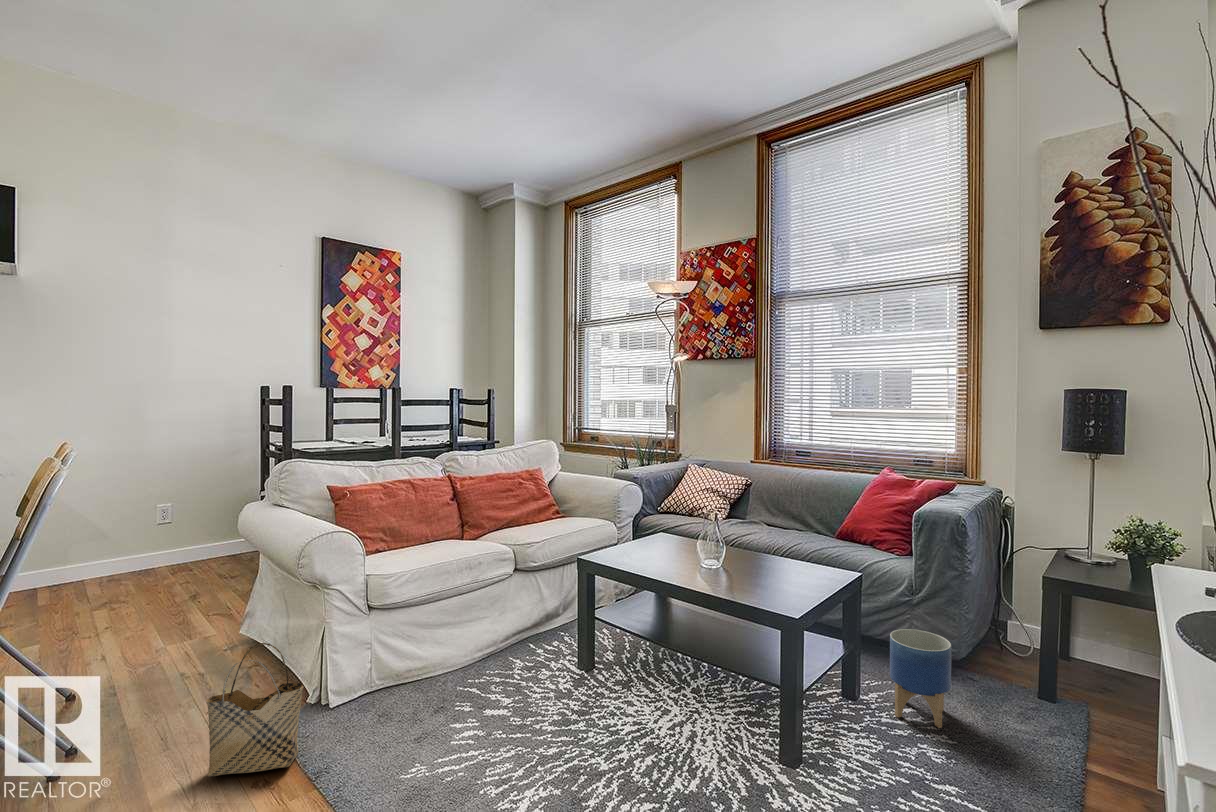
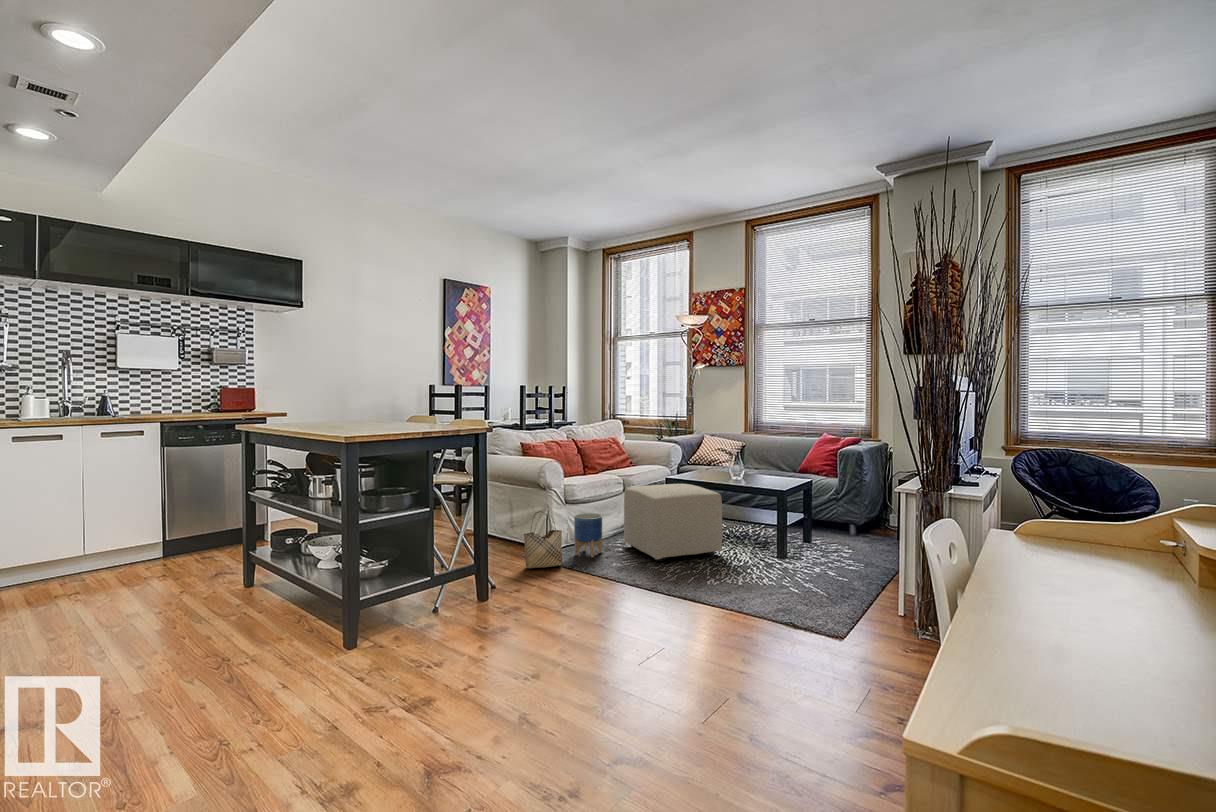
ottoman: none [478,572,652,763] -> present [624,484,722,561]
planter: present [890,629,951,728] -> present [574,513,602,558]

